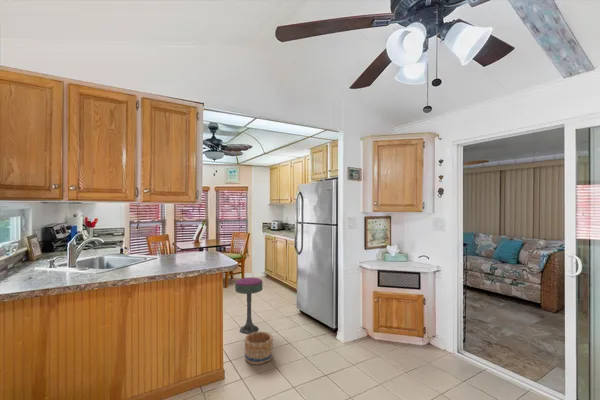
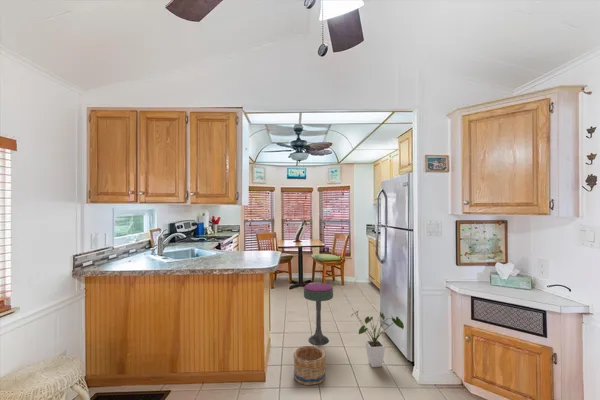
house plant: none [286,294,329,339] -> present [352,311,404,367]

